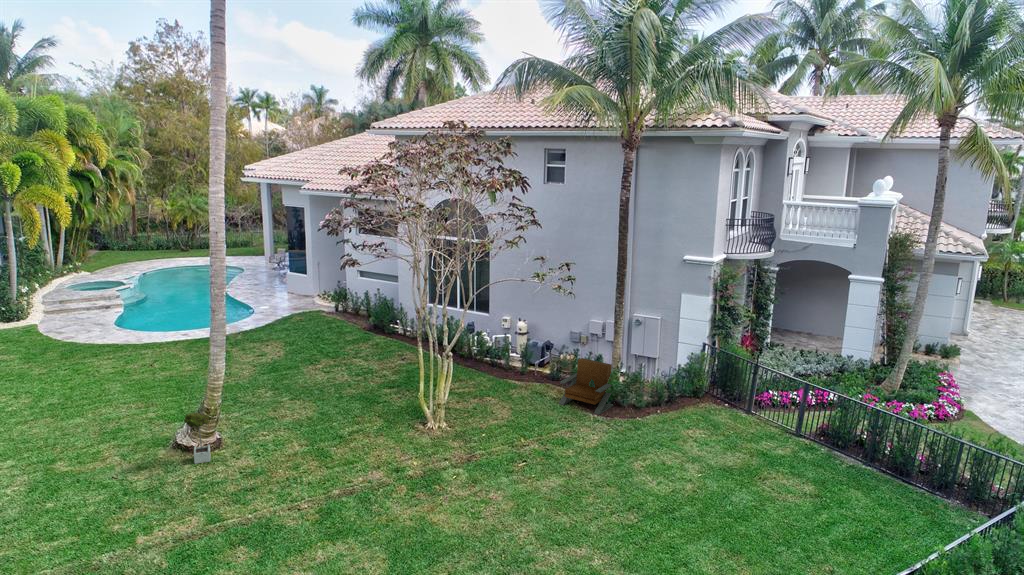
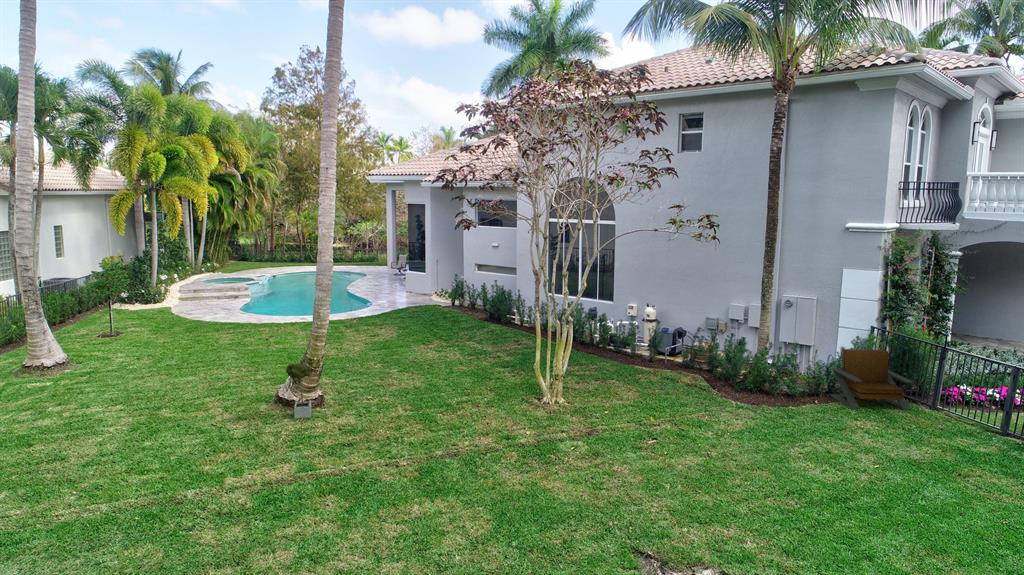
lounge chair: present [559,358,613,415] -> present [830,349,913,411]

